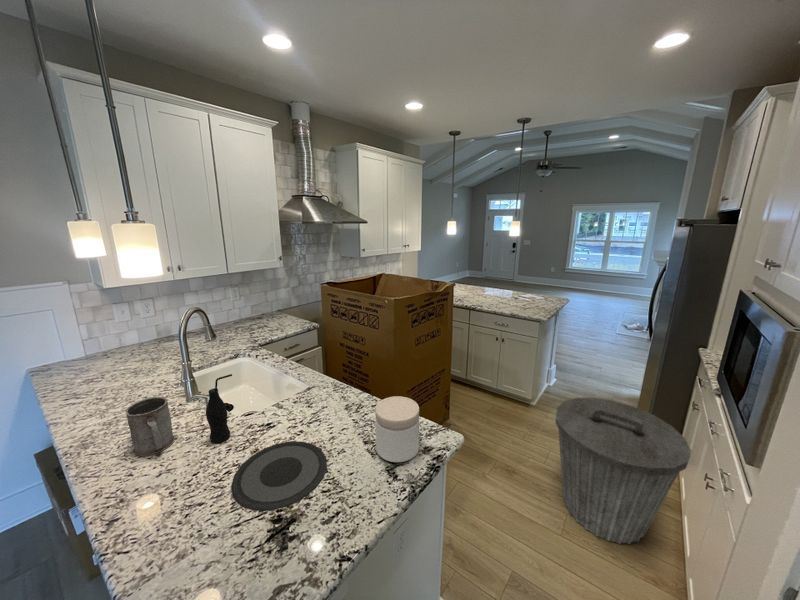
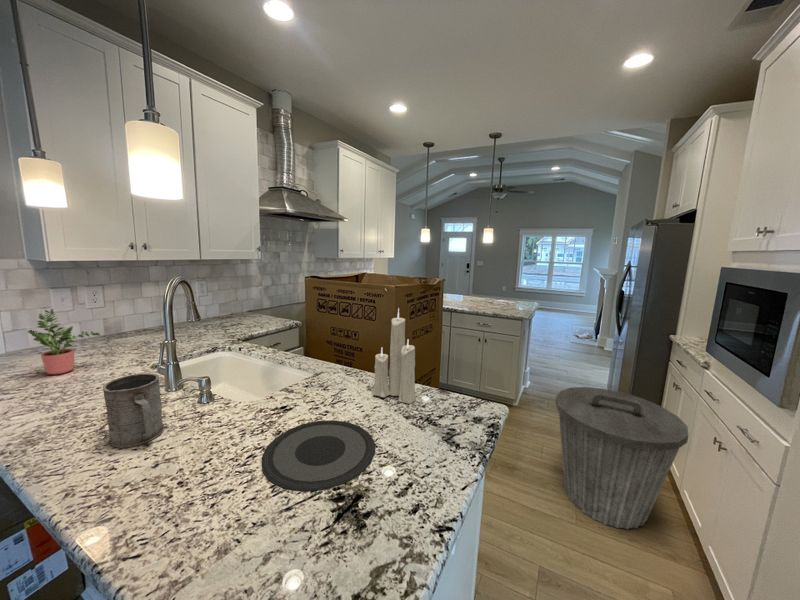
potted plant: none [90,328,145,379] -> present [28,309,100,374]
candle: none [346,337,382,427] -> present [373,309,416,404]
bottle: present [206,374,232,443] -> none [211,342,246,429]
jar: present [375,396,419,462] -> none [422,363,474,432]

